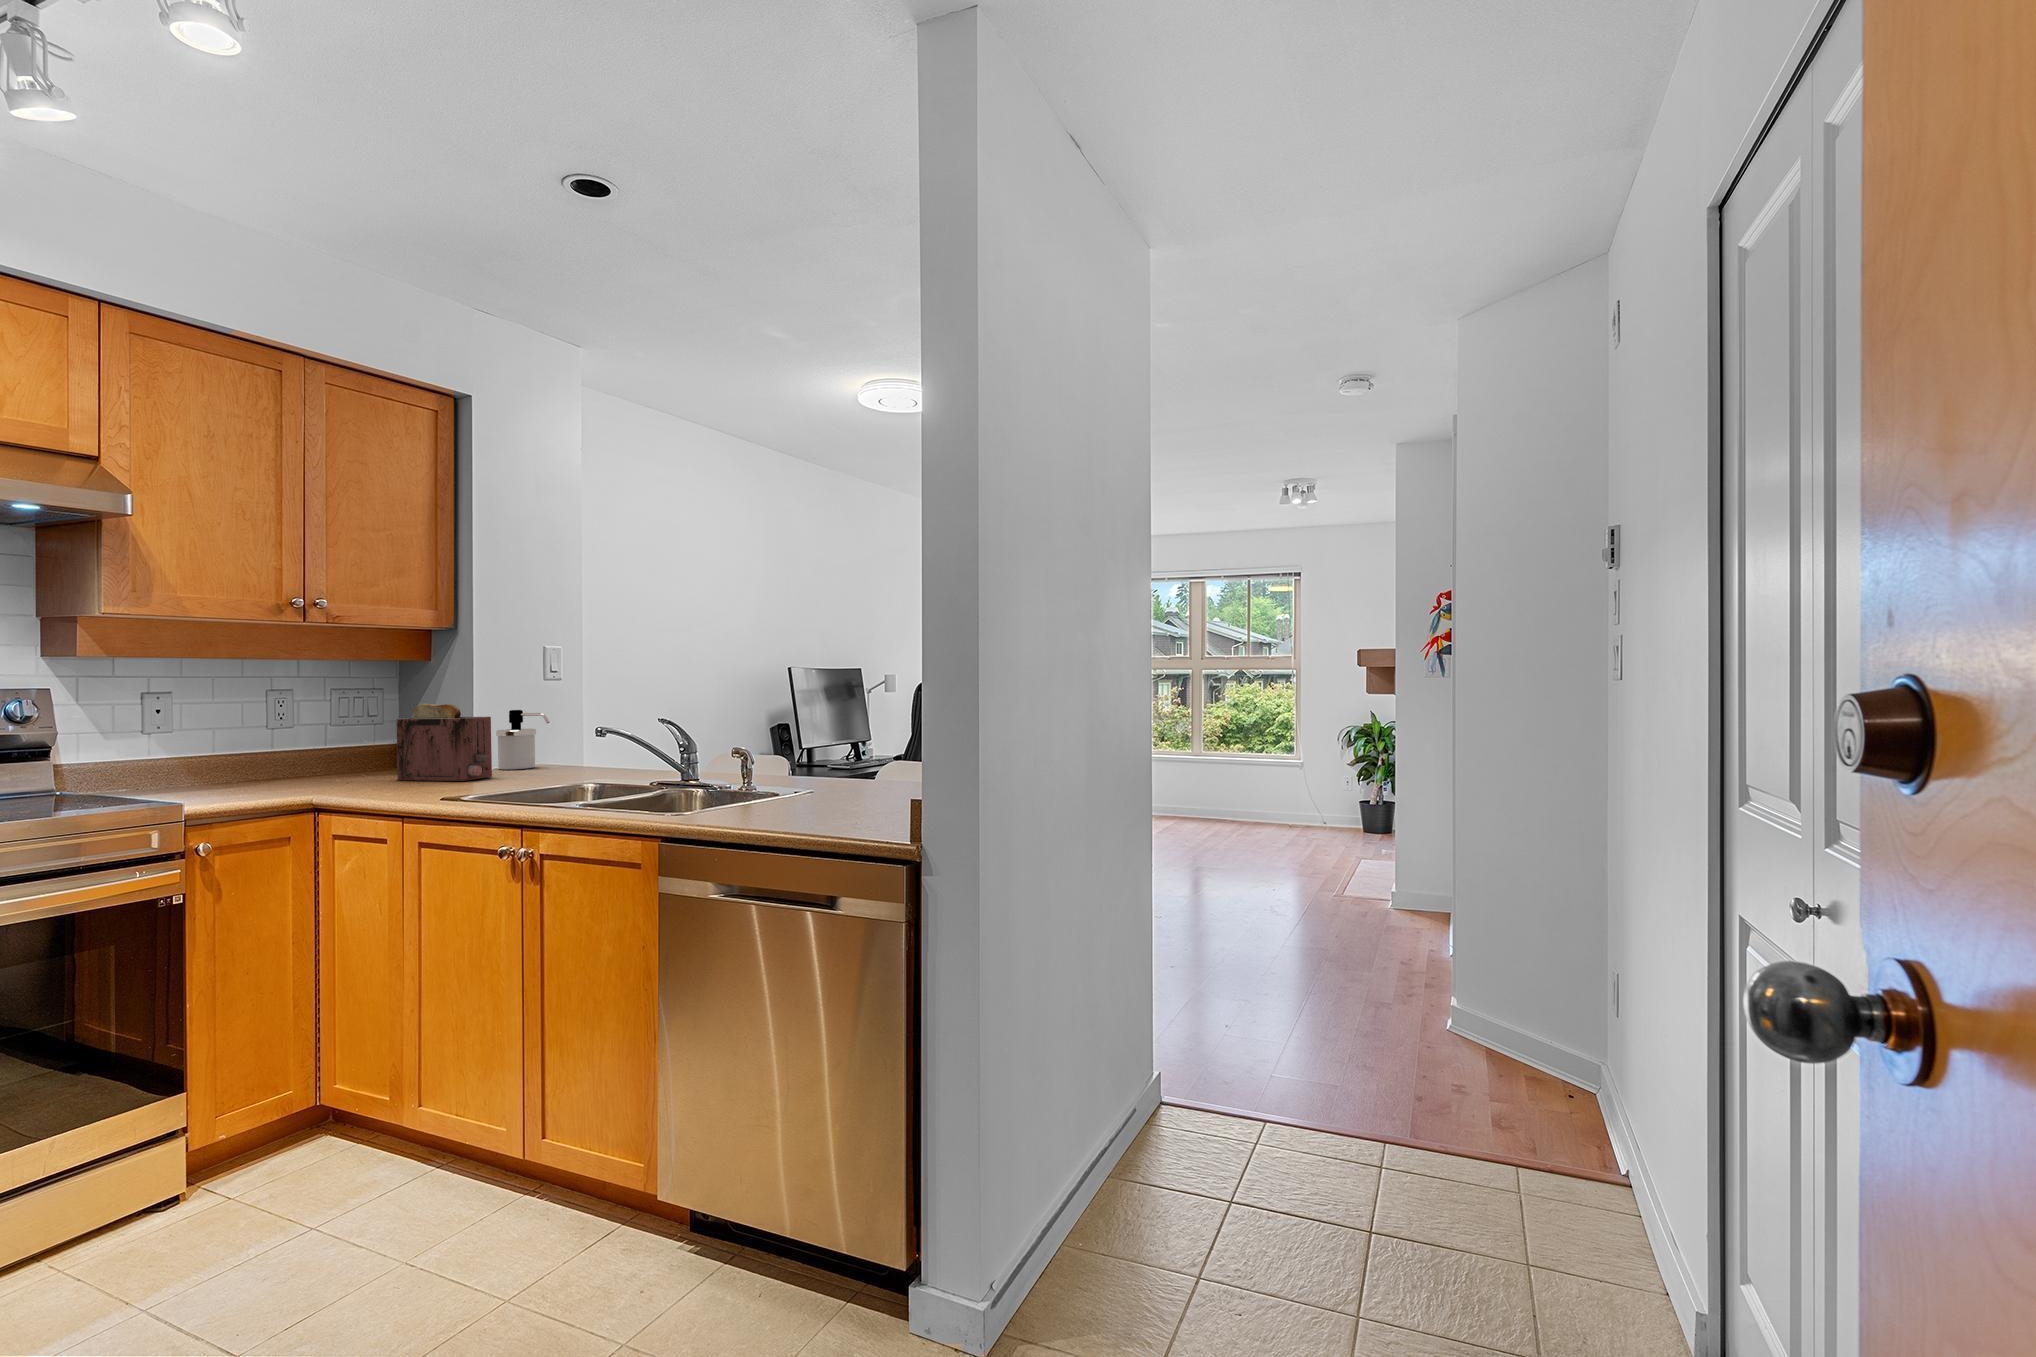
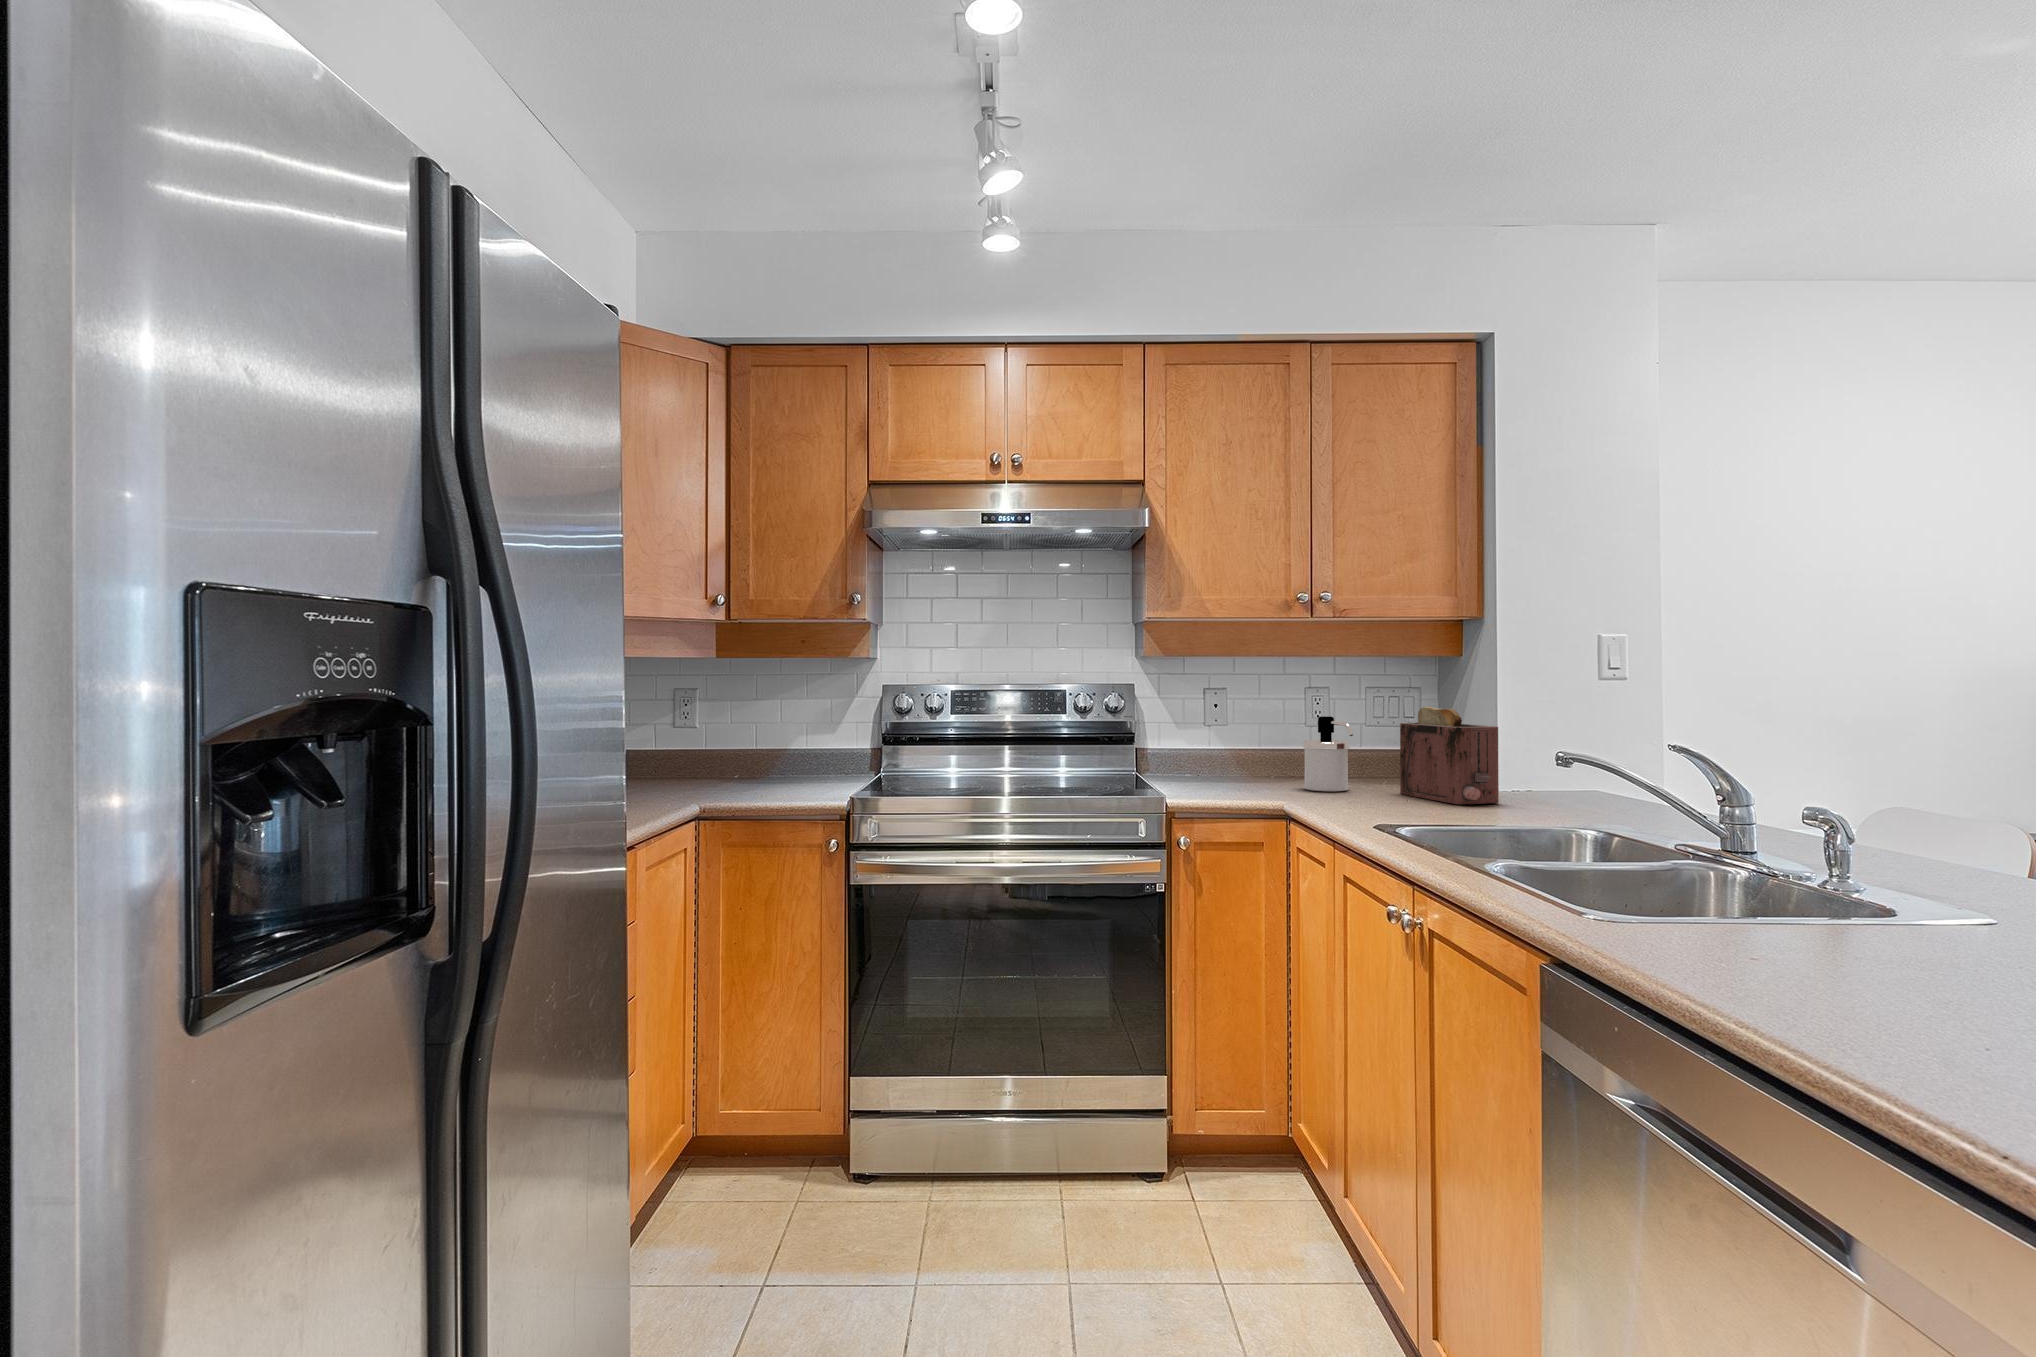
soap dispenser: present [496,710,549,770] -> present [1303,716,1353,791]

